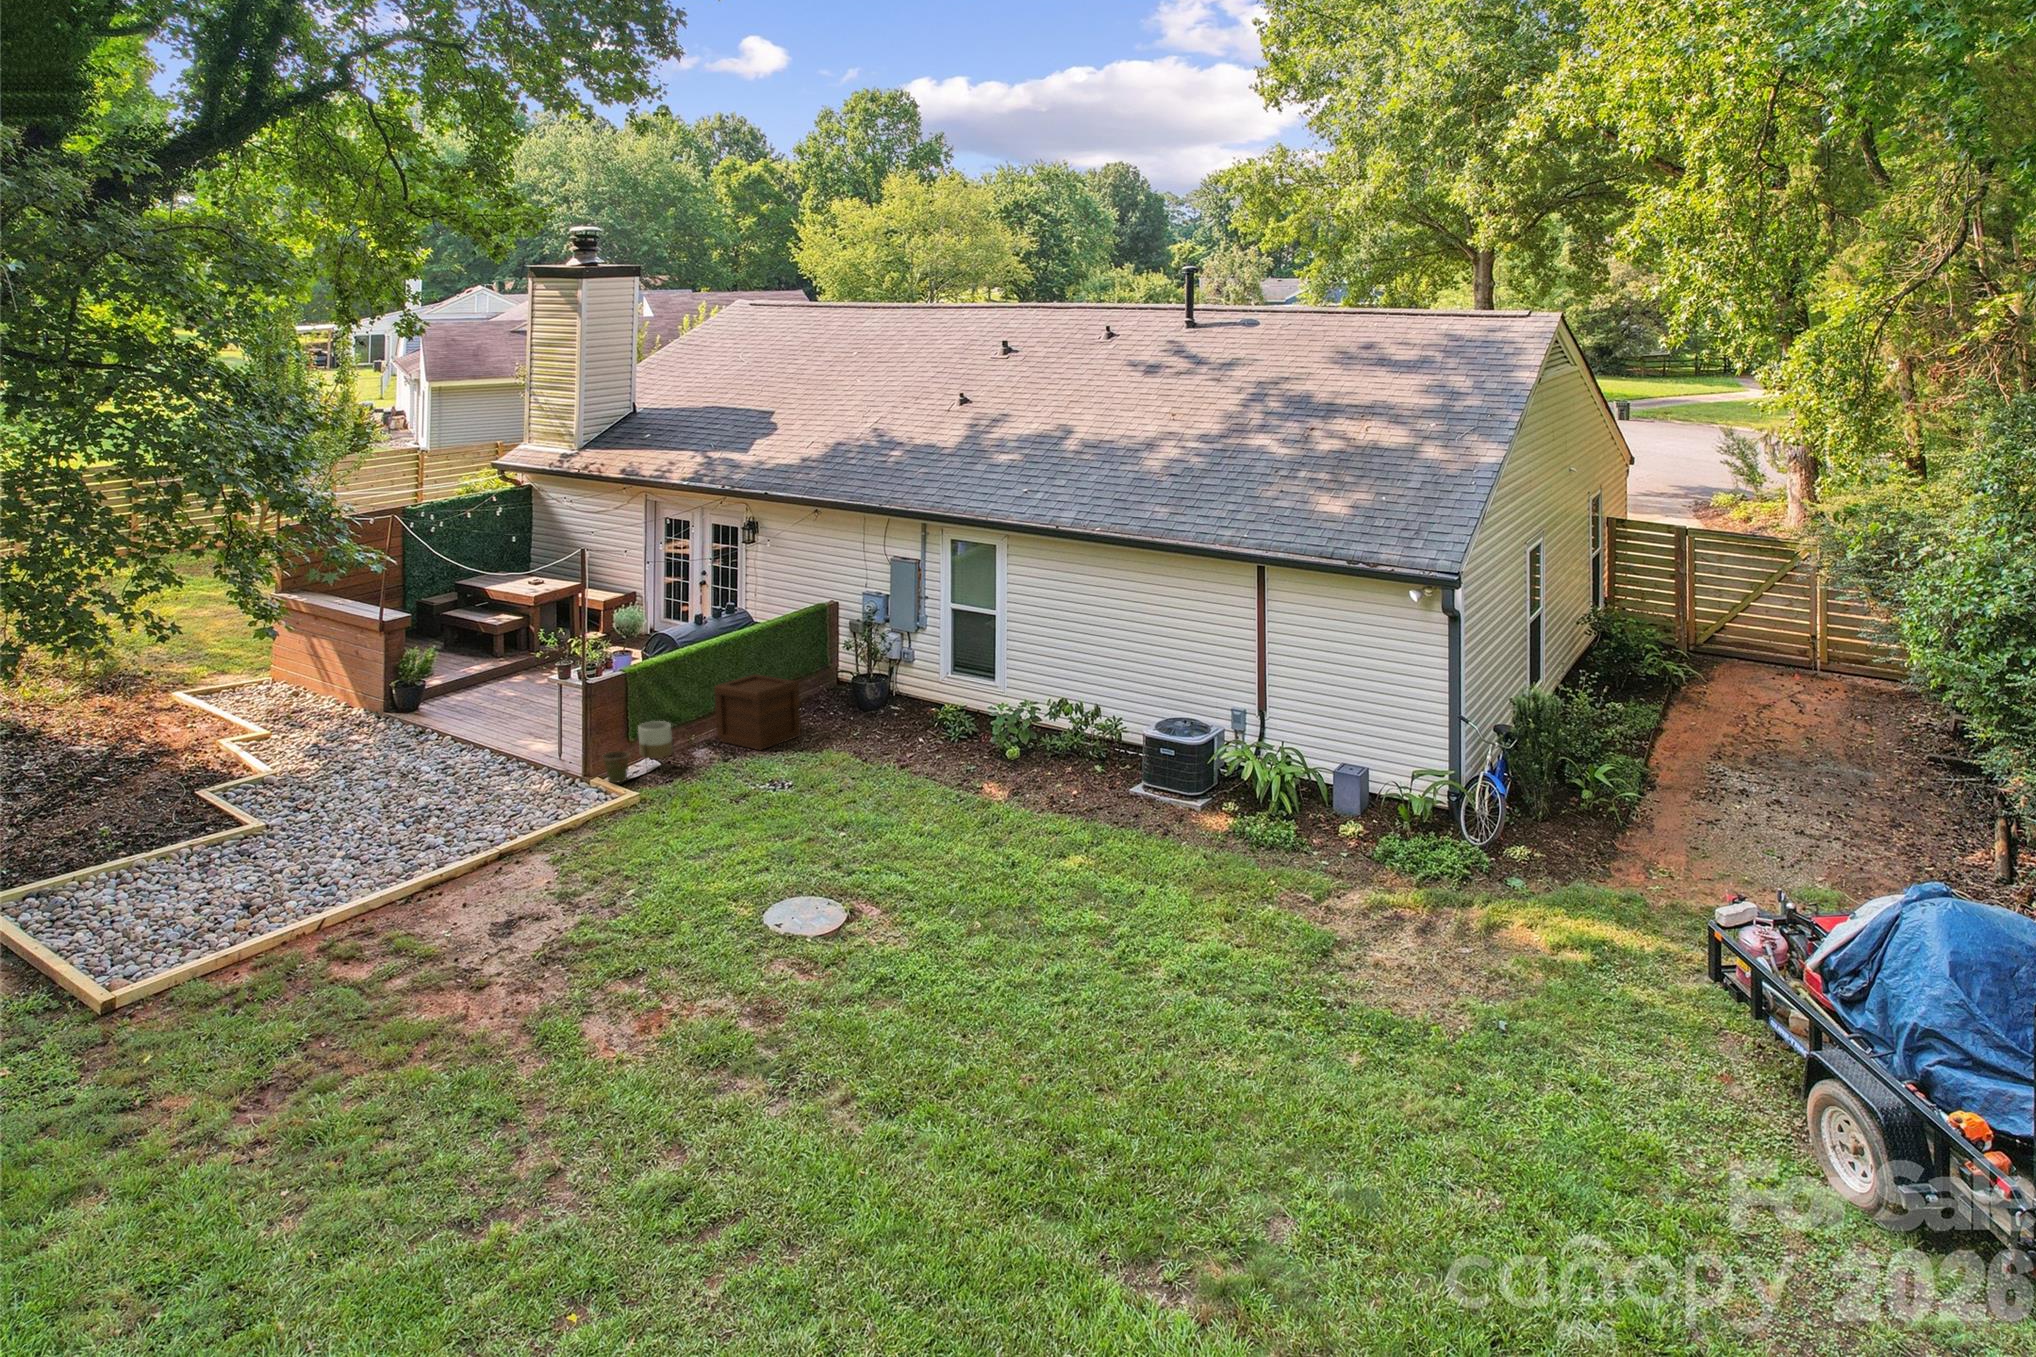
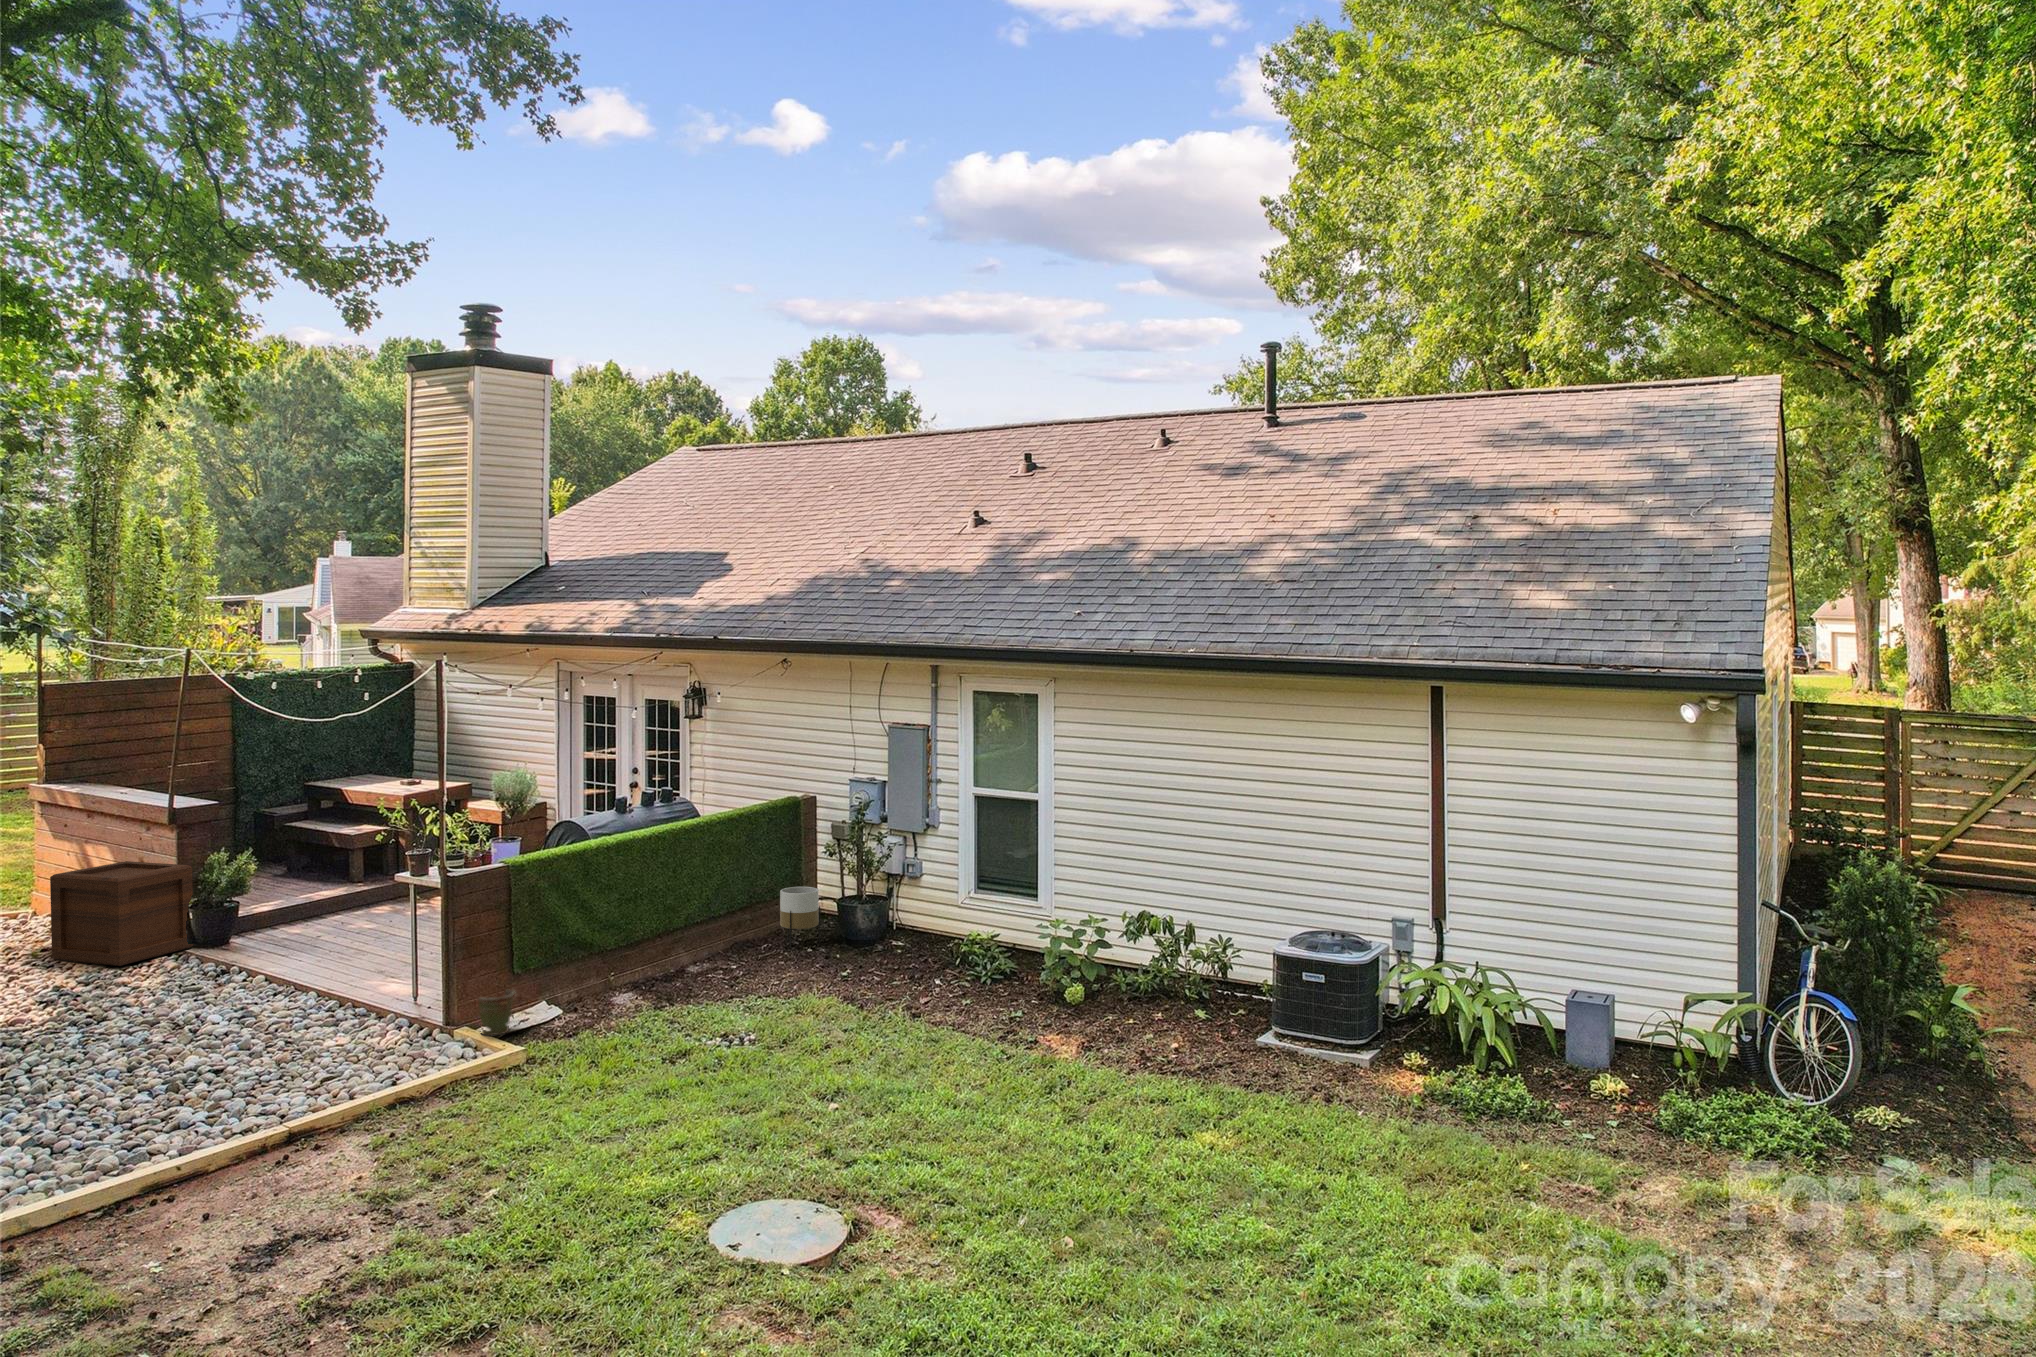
wooden crate: present [714,674,801,750] -> present [50,861,194,966]
planter: present [638,721,674,773] -> present [780,887,820,948]

